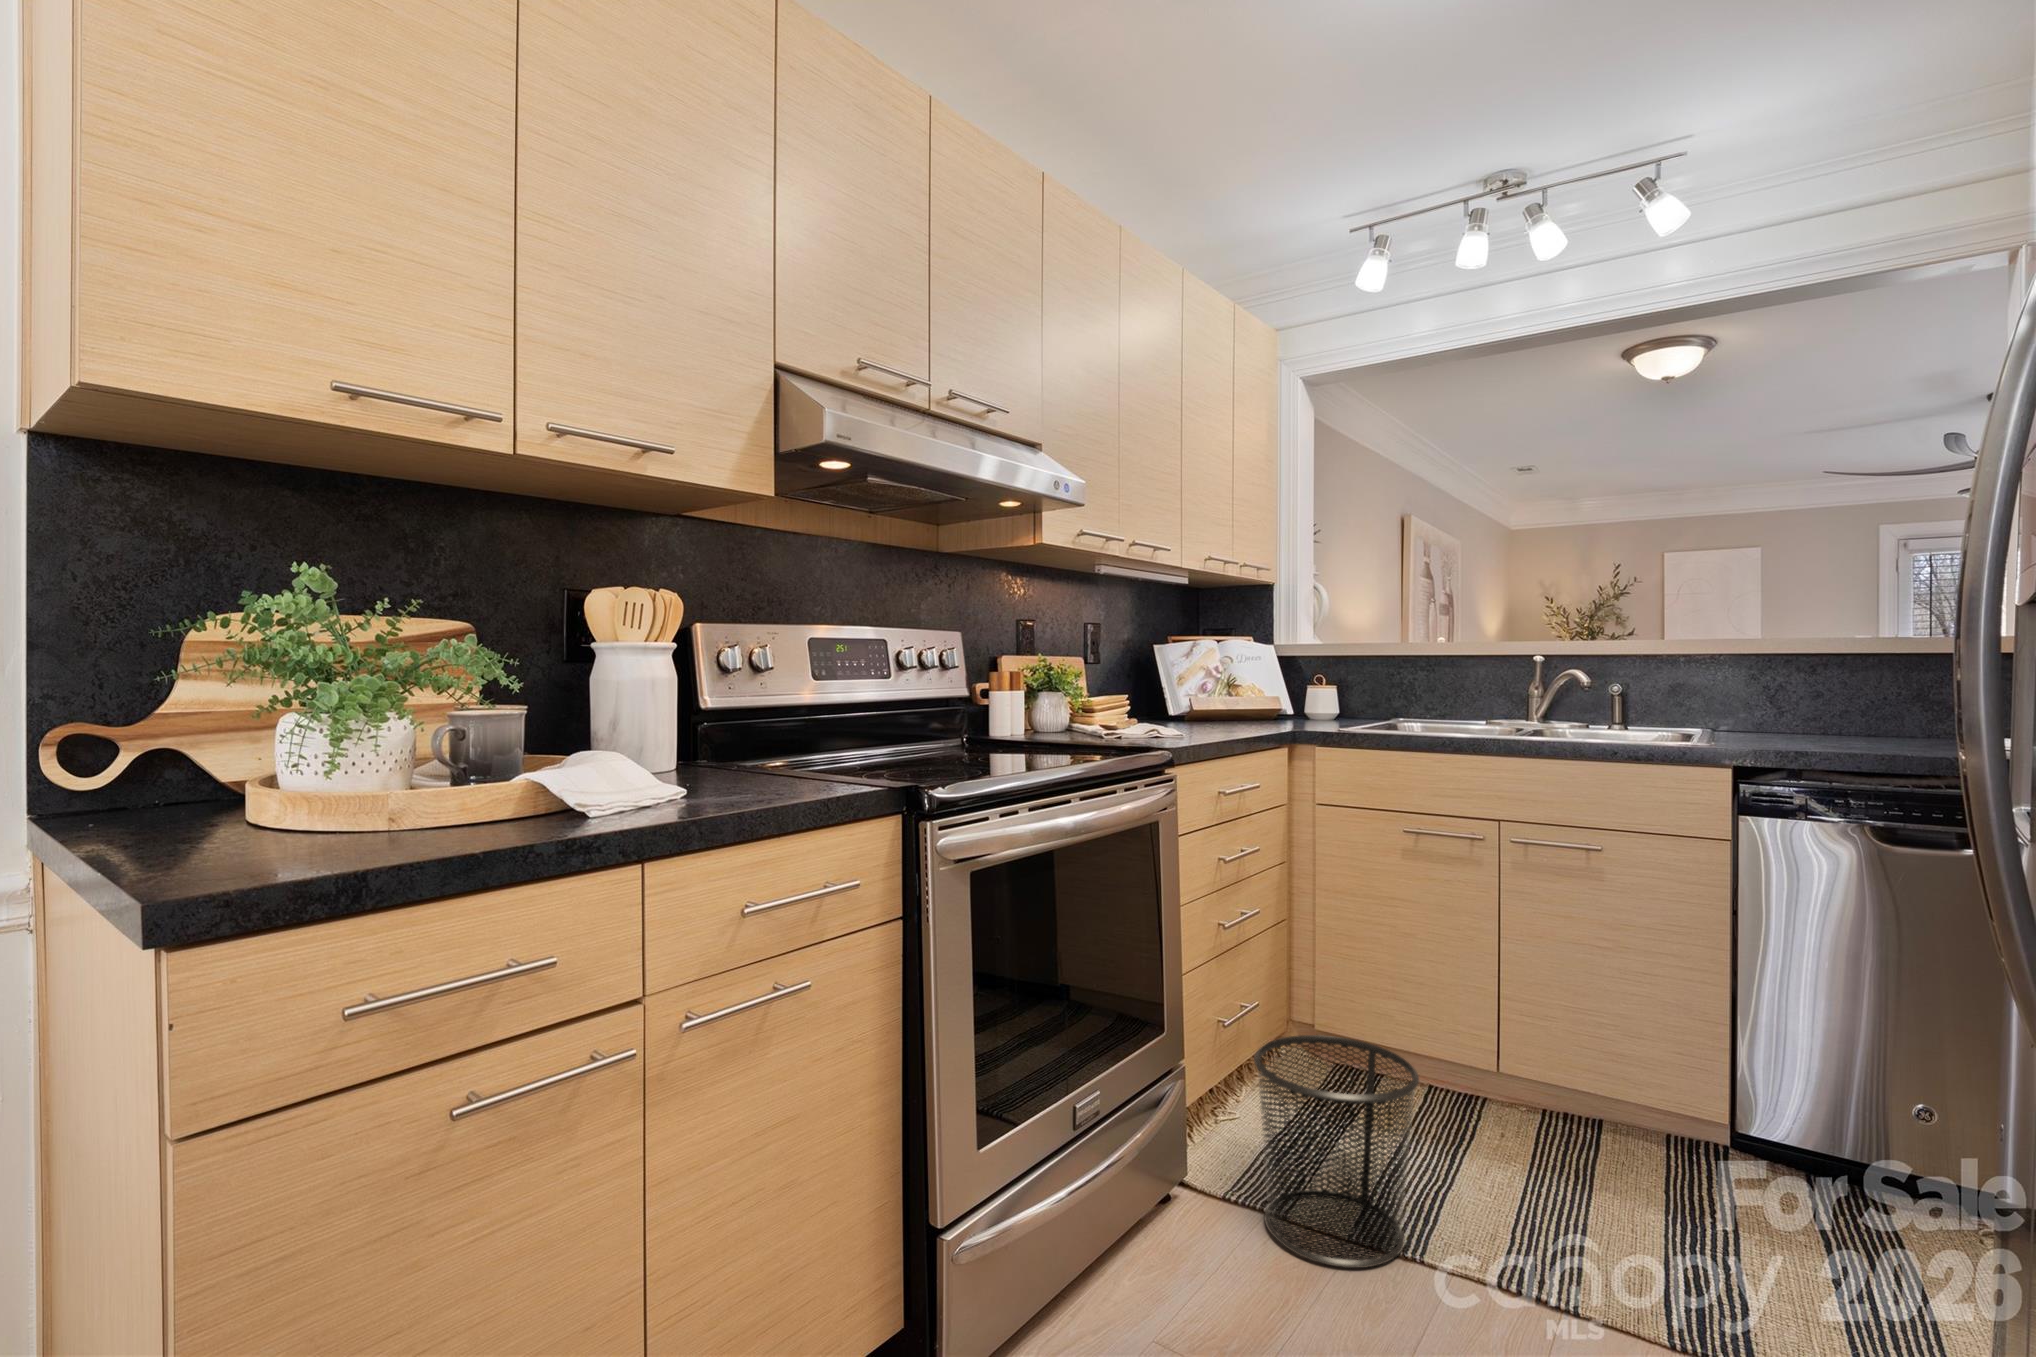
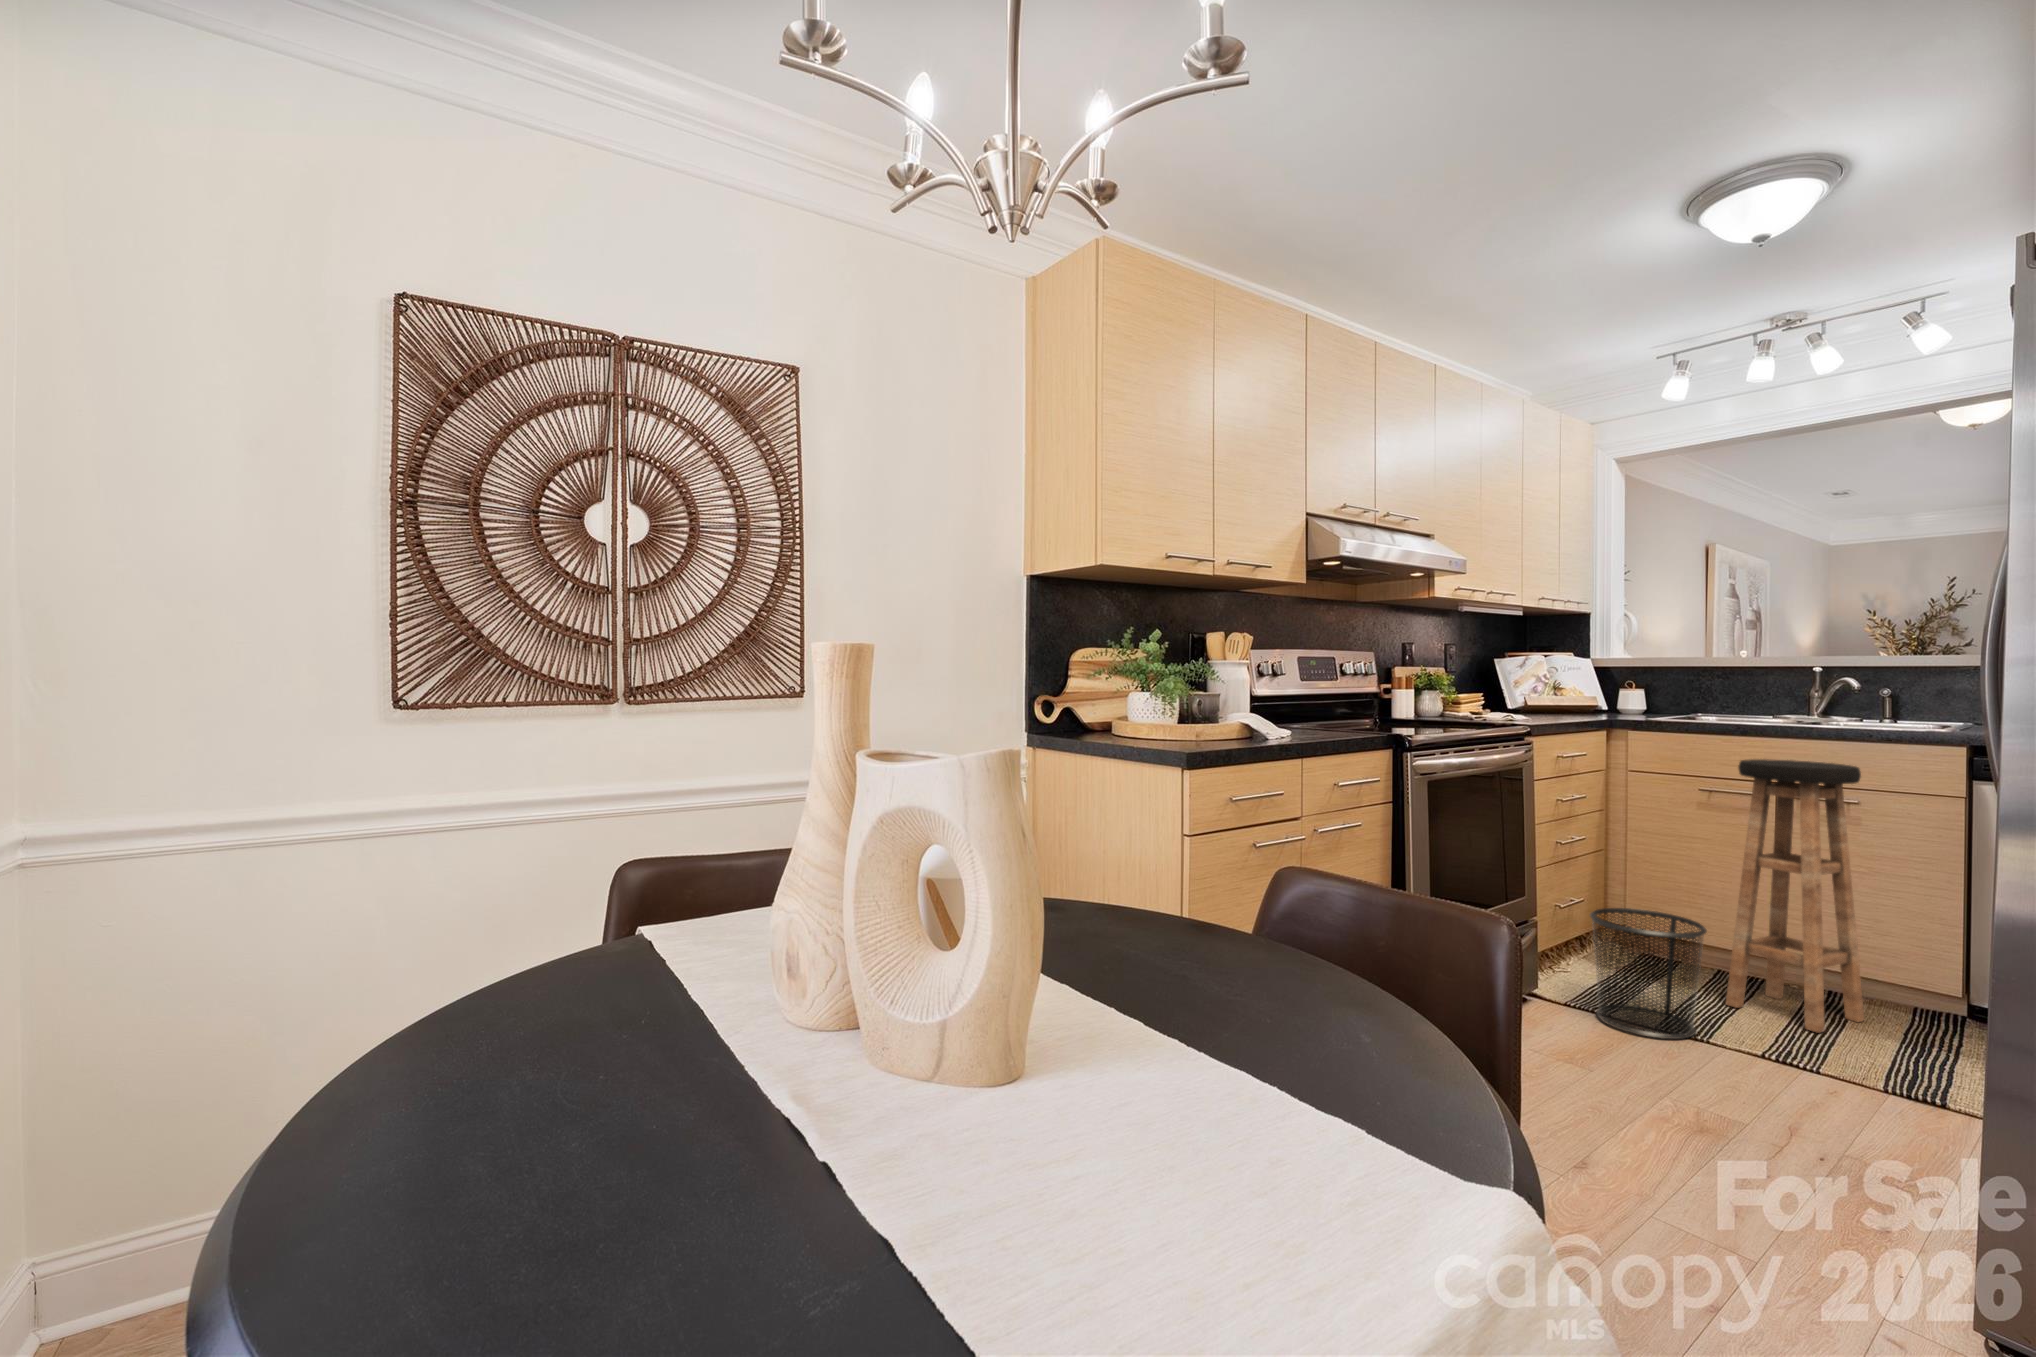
bar stool: none [1440,790,1615,1214] -> present [1726,759,1864,1033]

